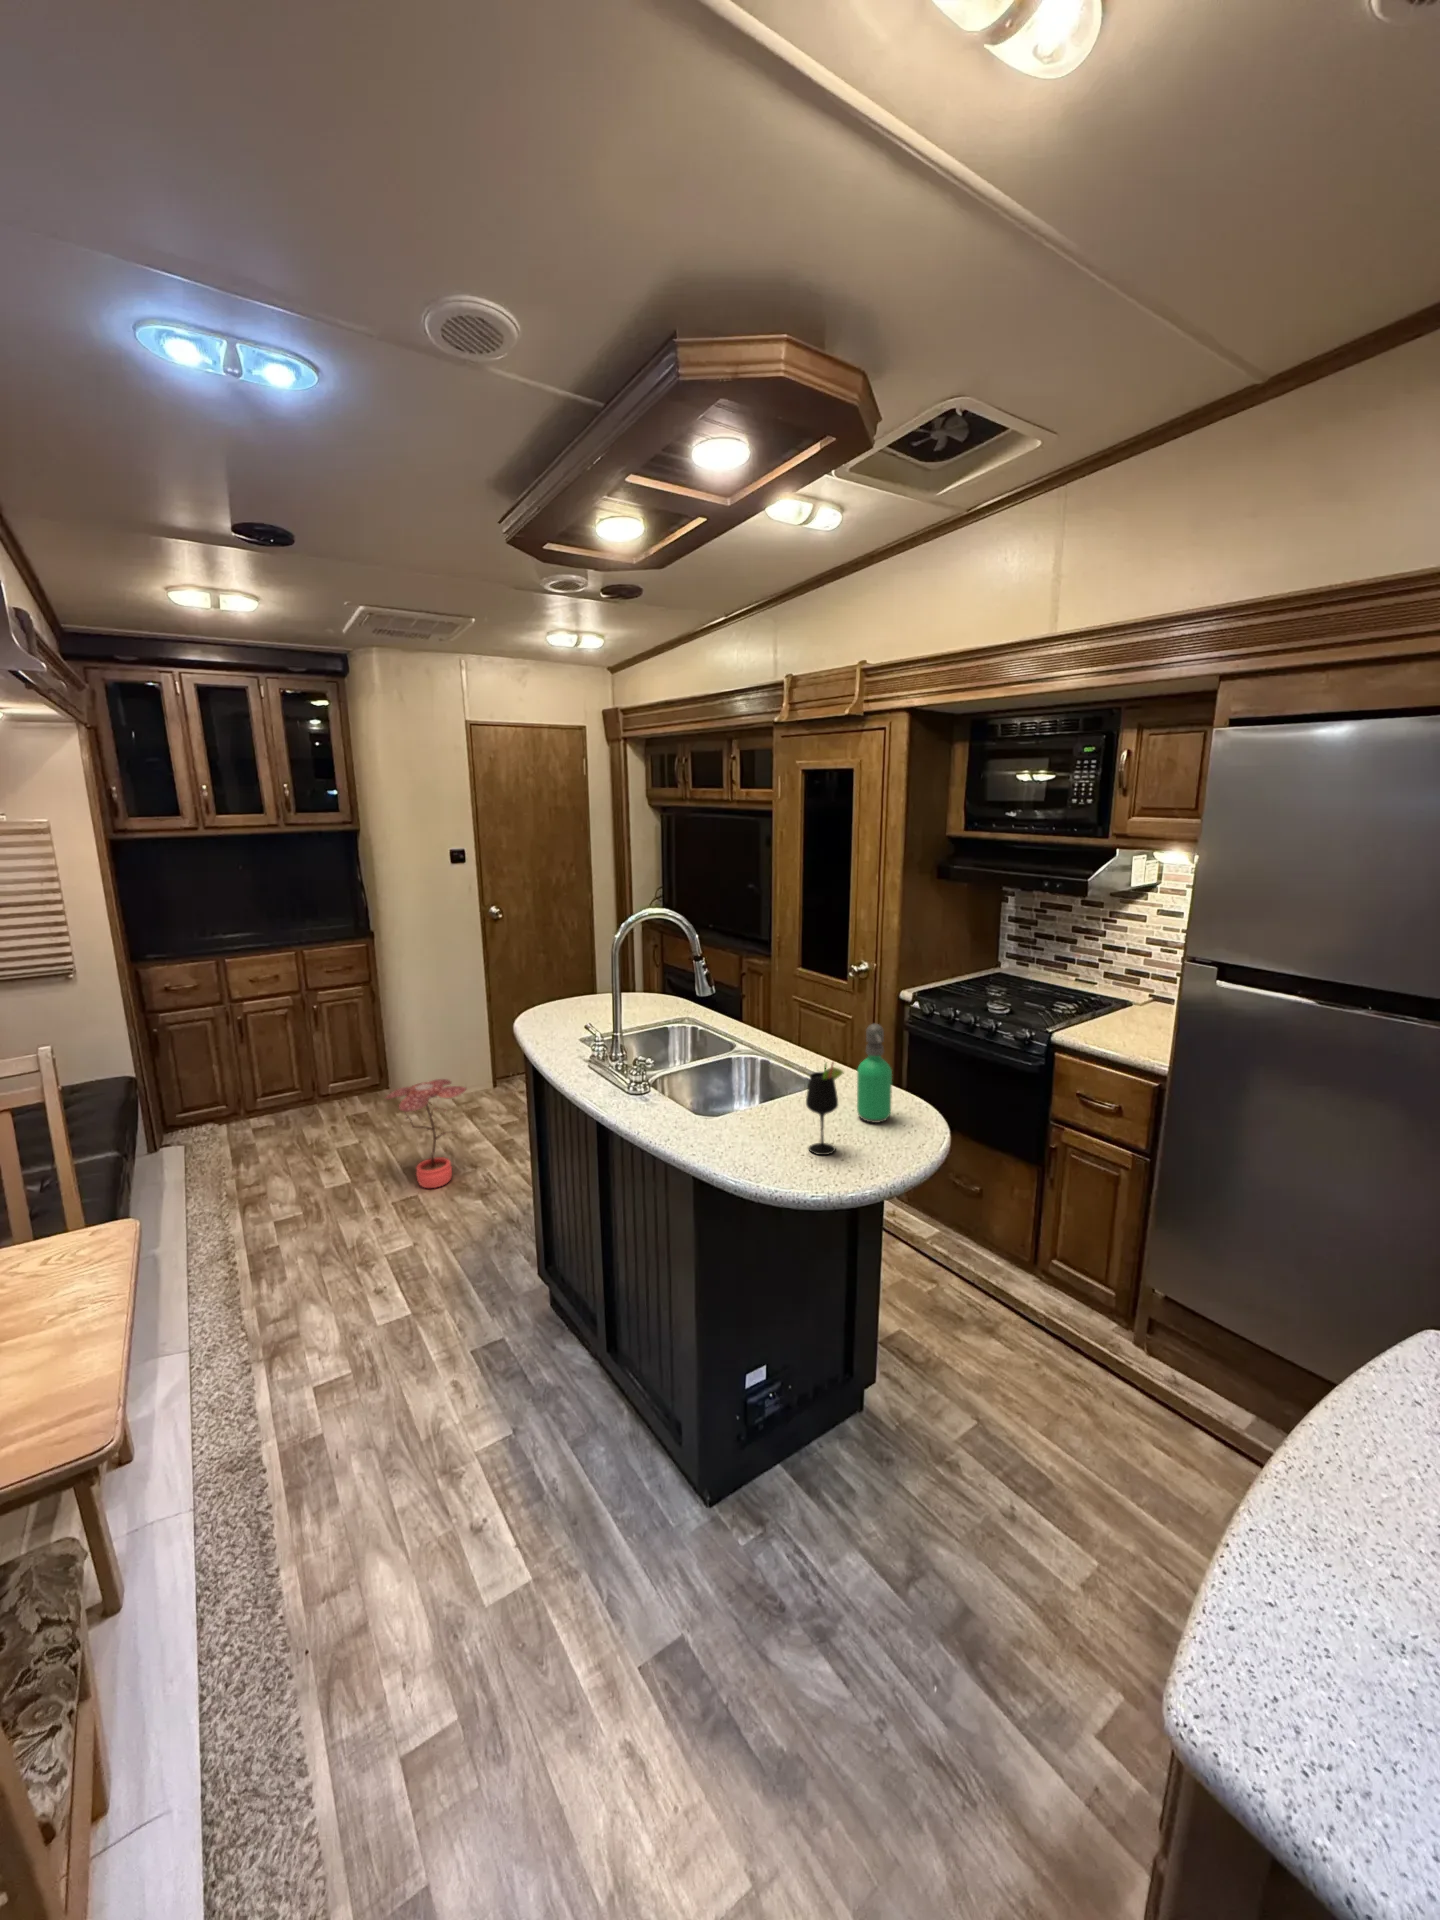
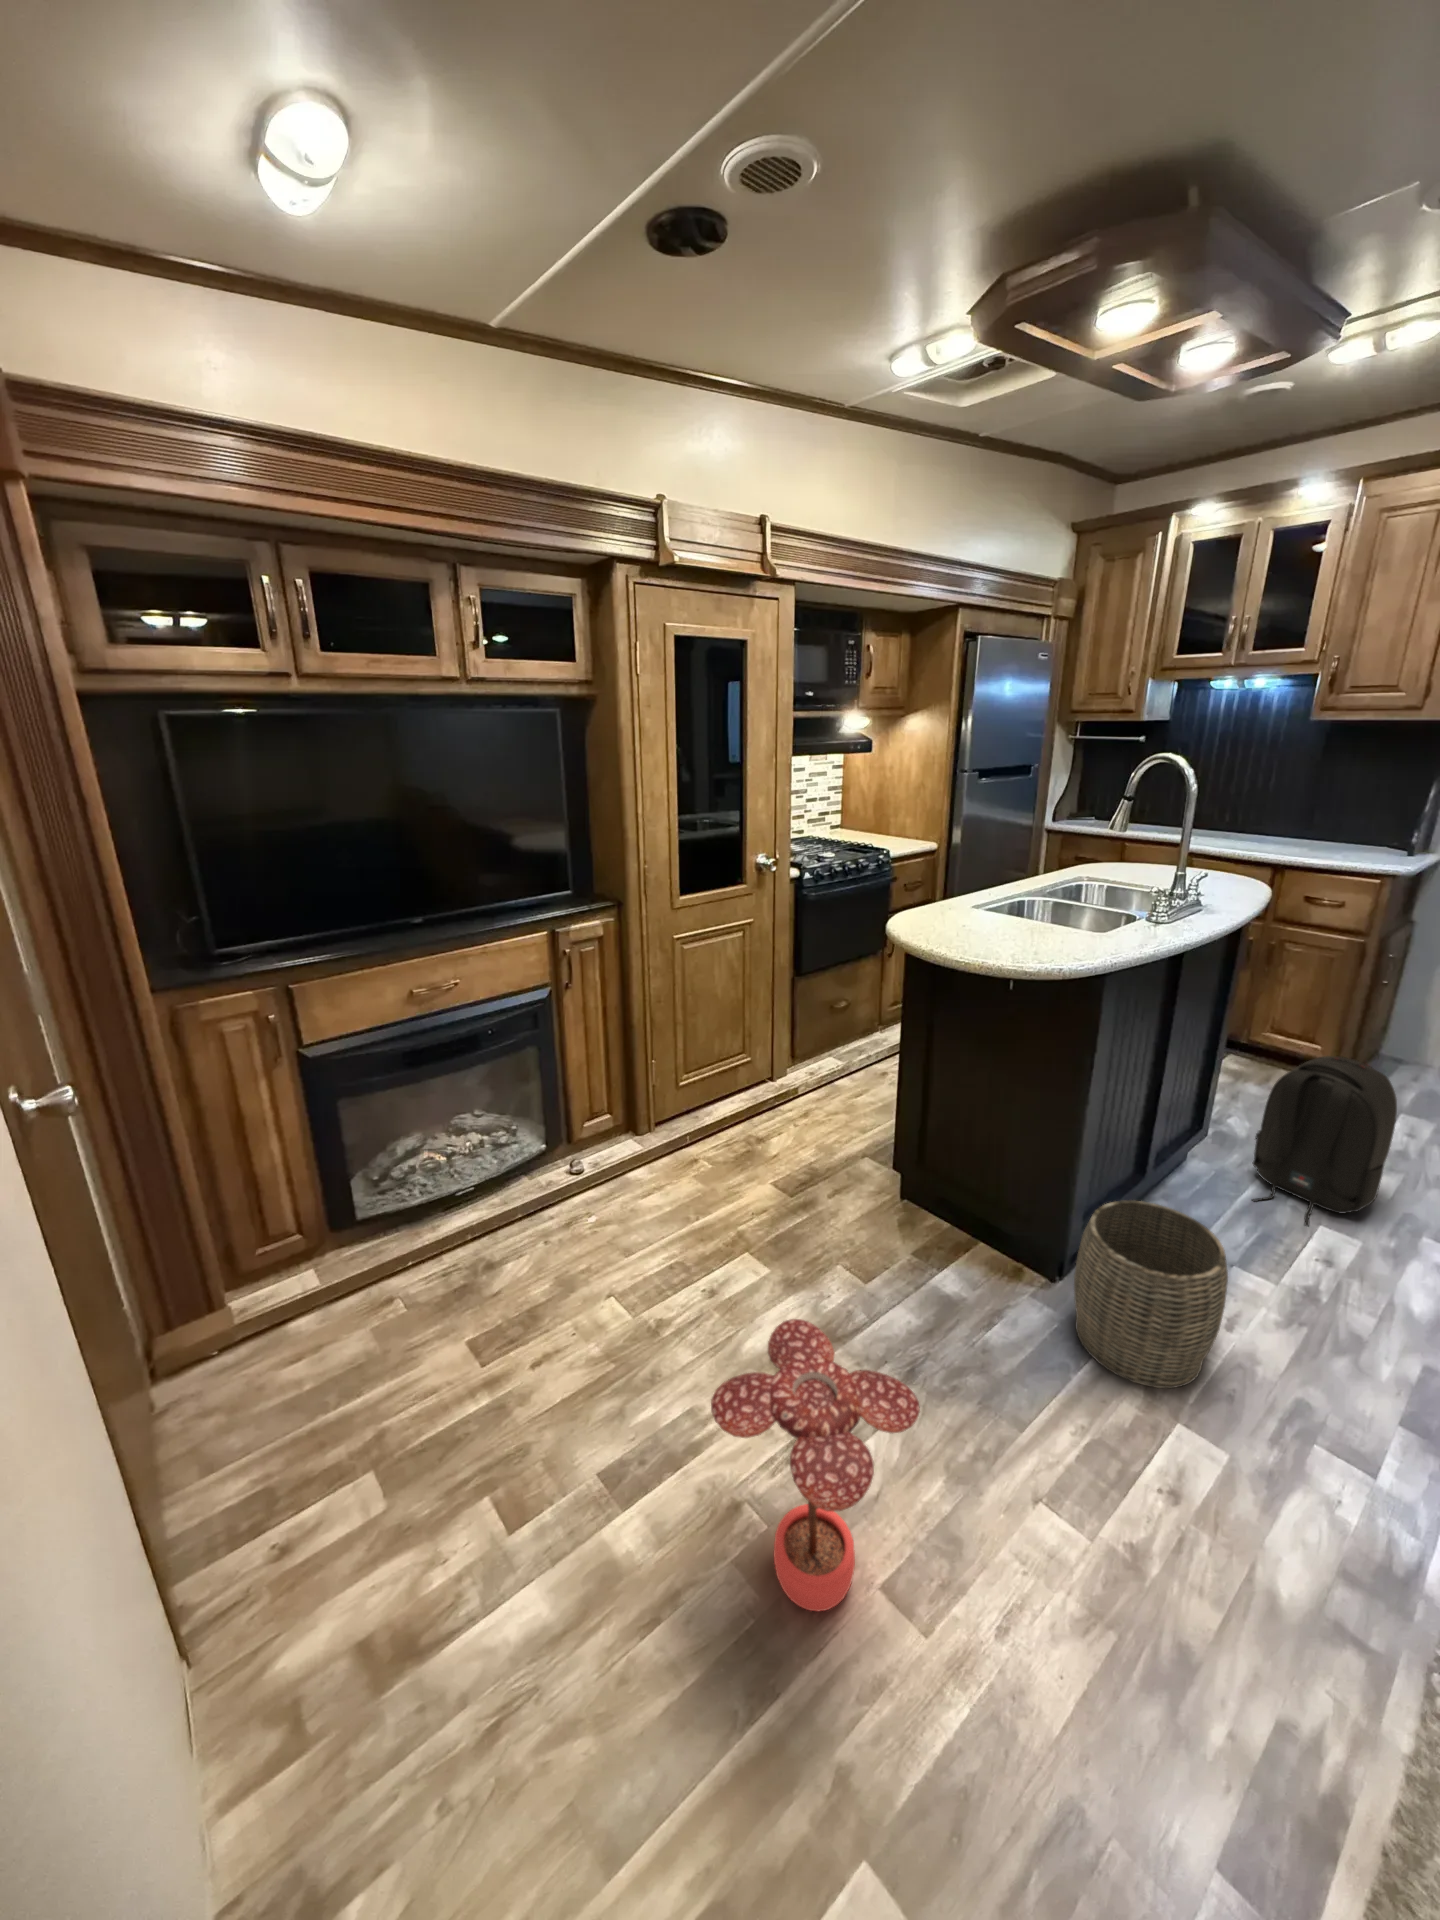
soap dispenser: present [857,1024,892,1123] -> none [1124,810,1160,873]
wine glass: present [806,1062,843,1155] -> none [1193,818,1222,878]
woven basket: none [416,1210,520,1351] -> present [1074,1200,1228,1388]
backpack: none [503,1380,673,1697] -> present [1252,1056,1397,1226]

